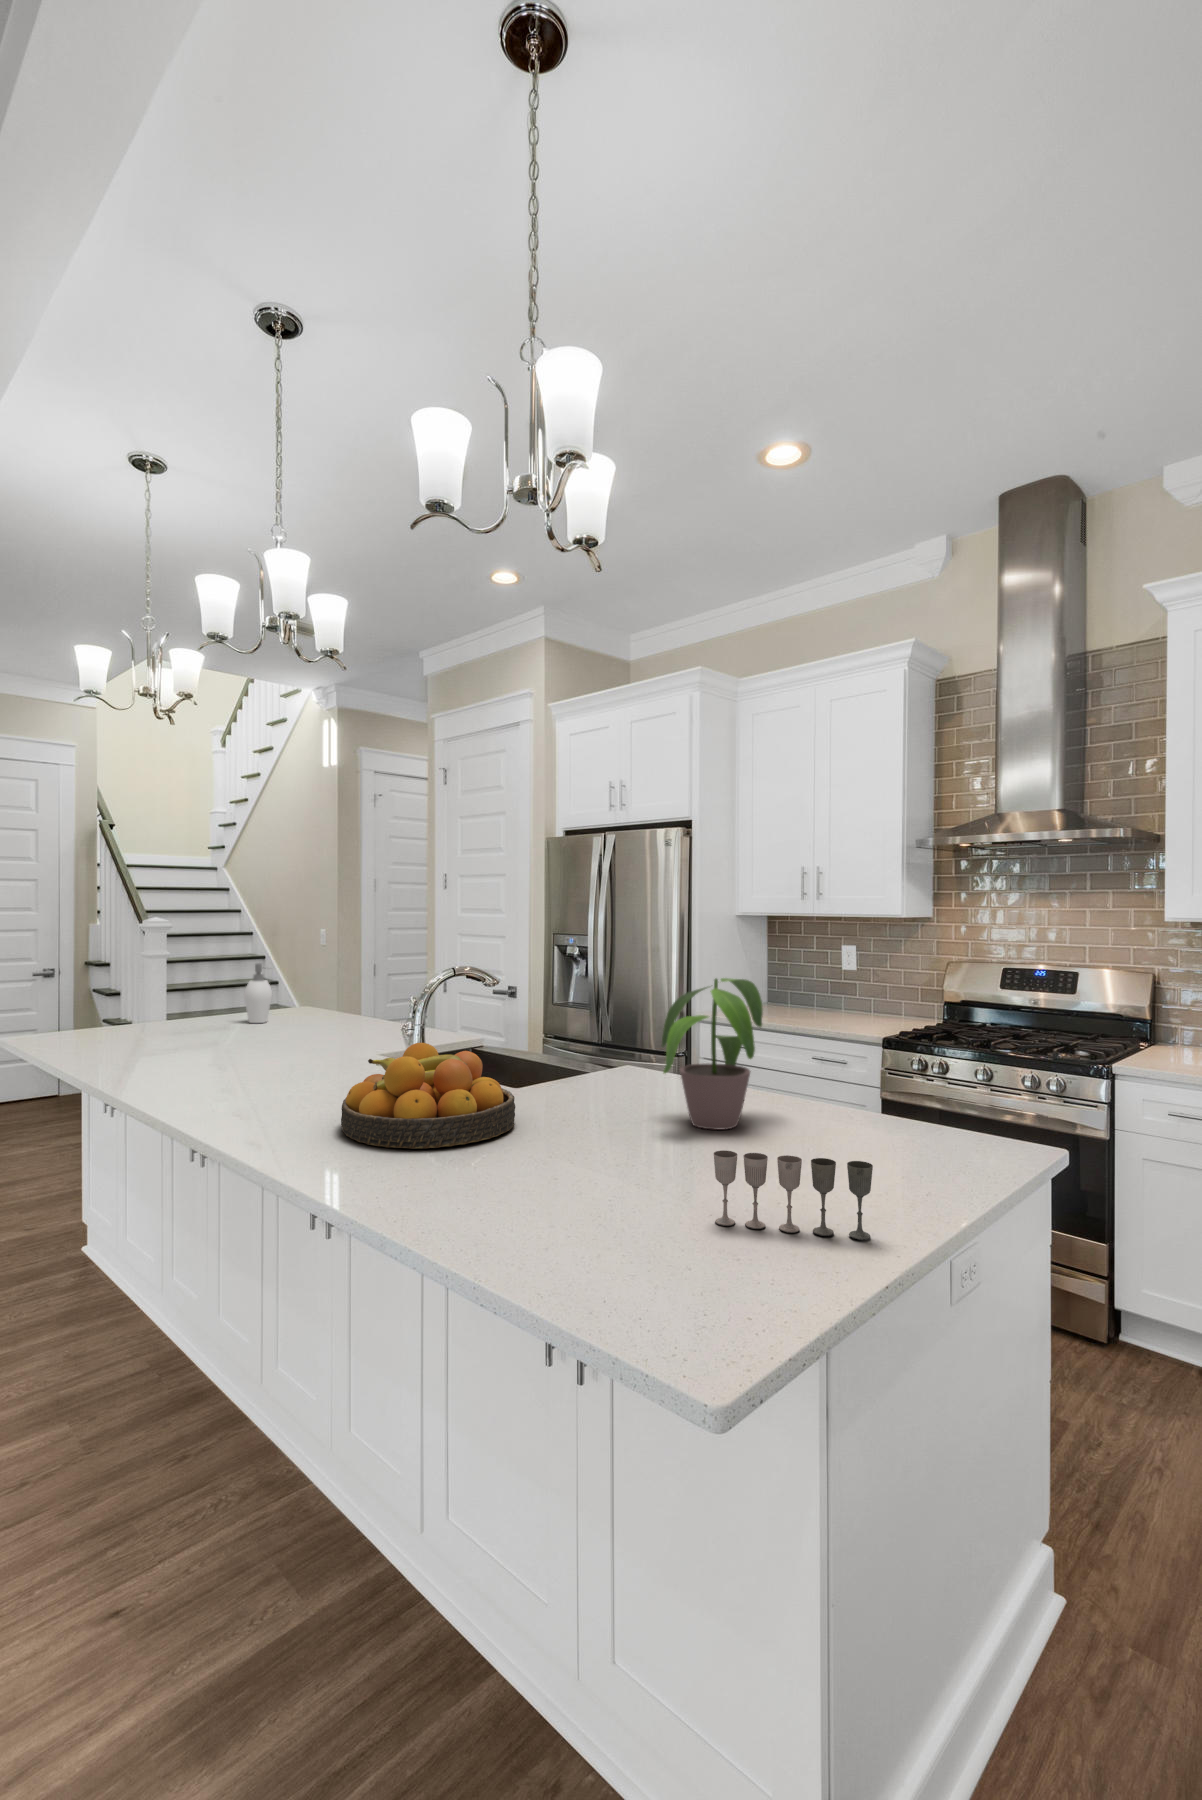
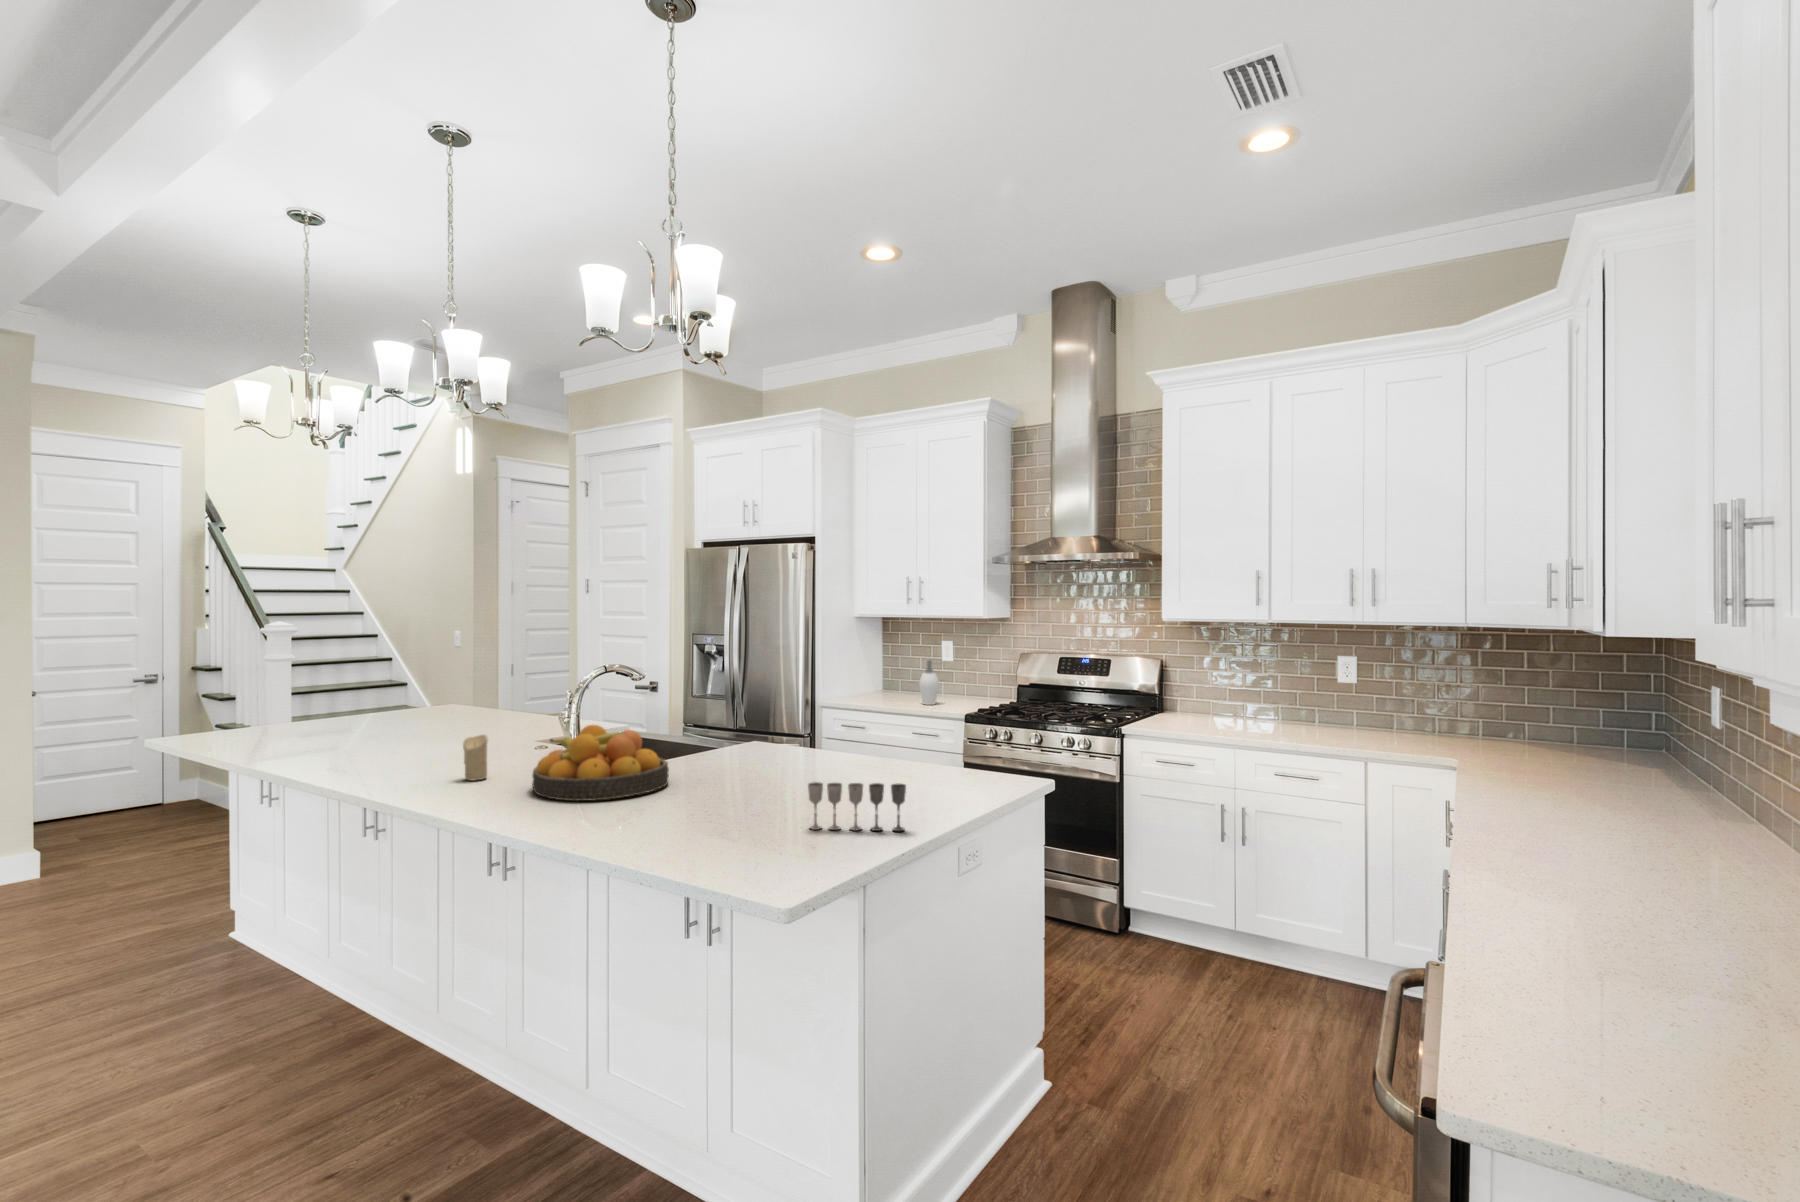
soap dispenser: present [244,963,272,1023] -> present [919,660,939,705]
potted plant: present [662,978,763,1130] -> none [760,669,874,779]
candle: none [267,1050,297,1108] -> present [463,735,488,781]

